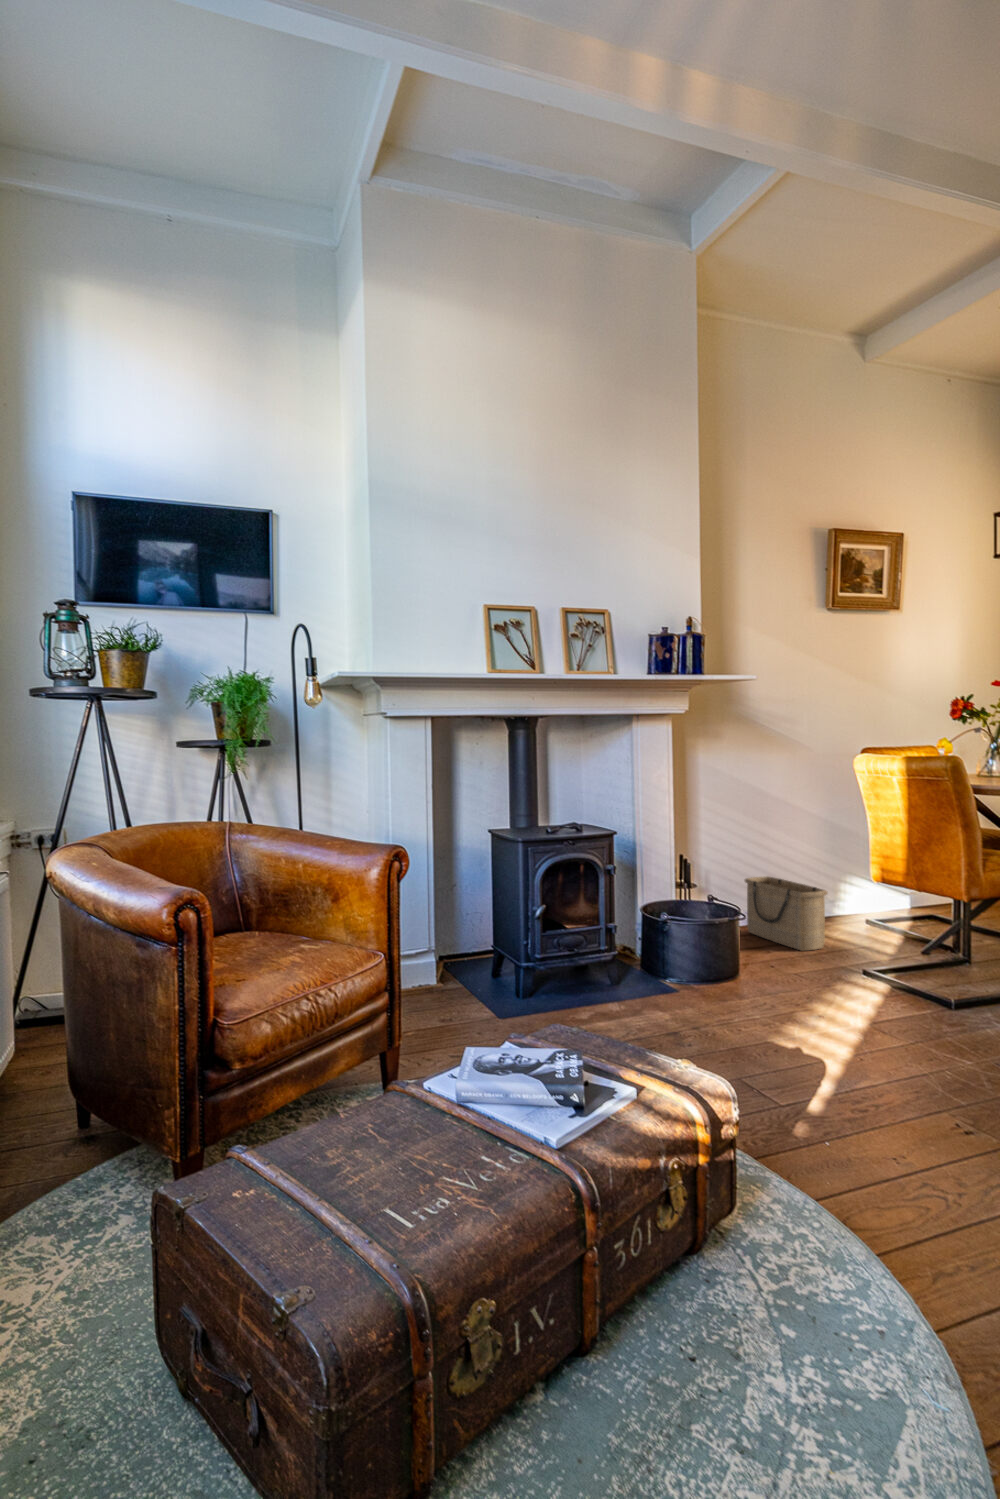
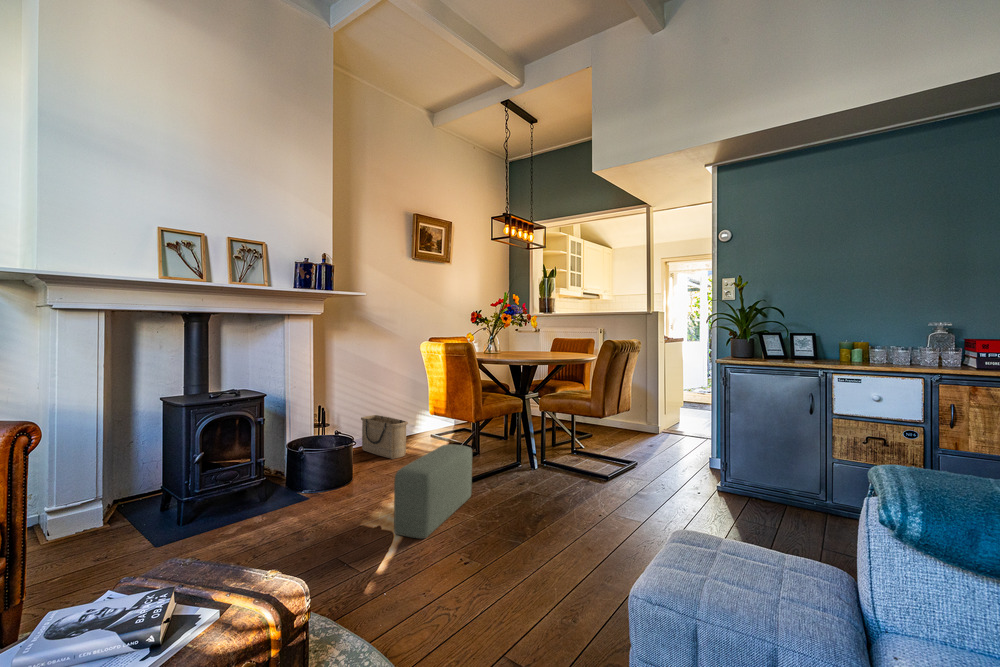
pouf: none [826,931,964,1079] -> present [394,444,472,539]

